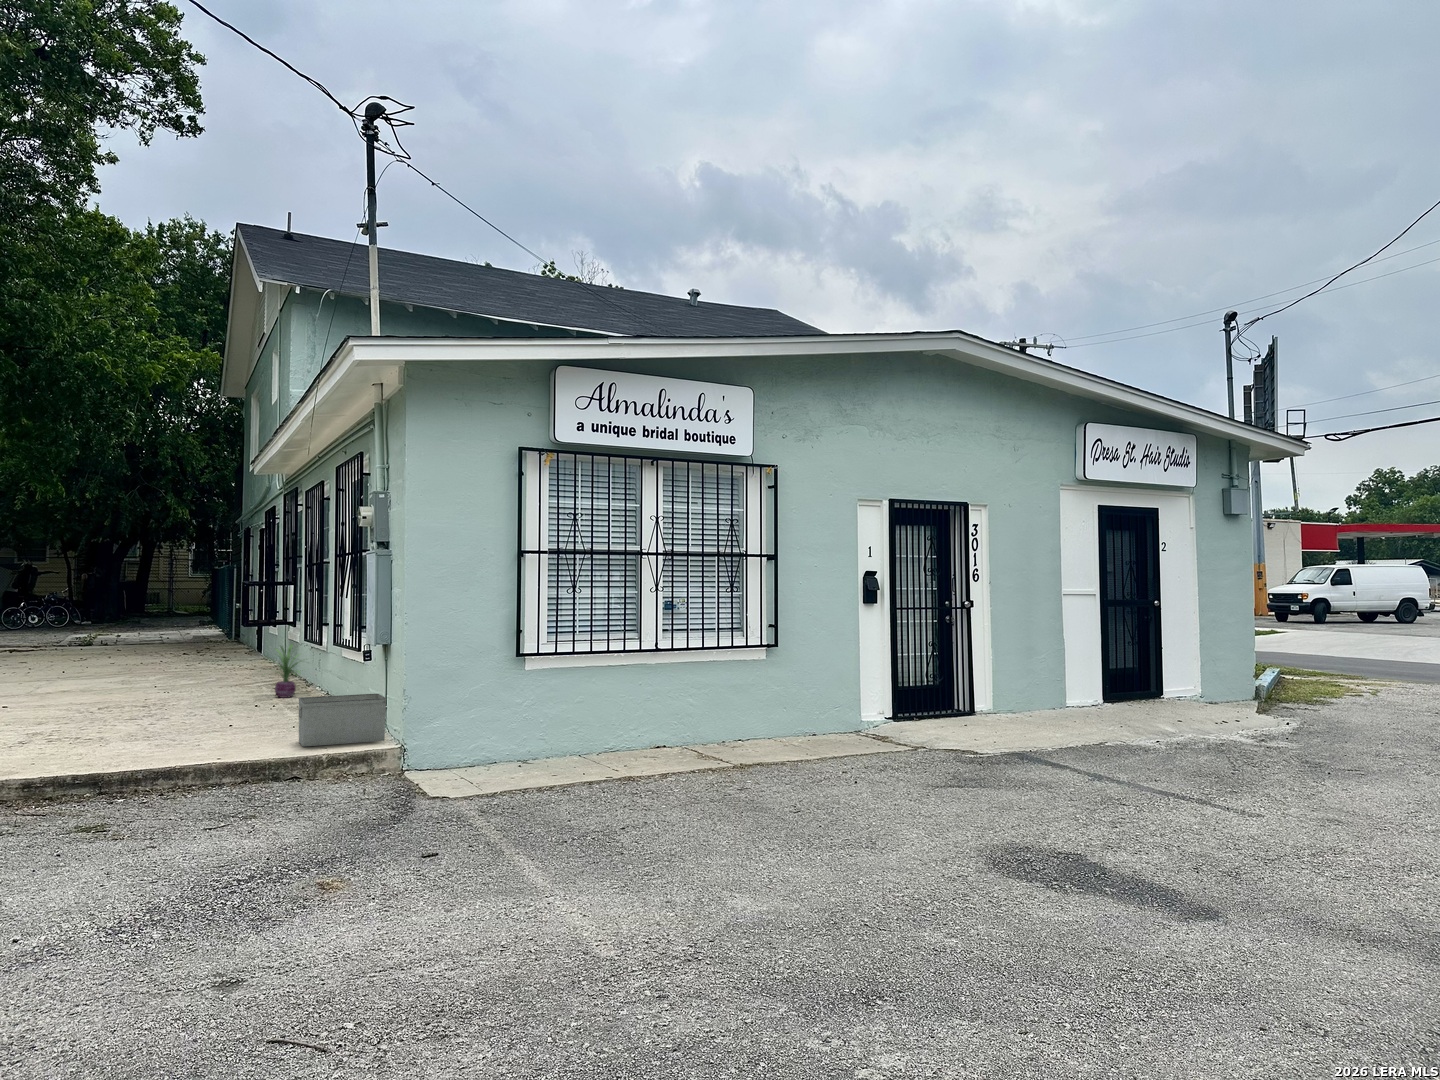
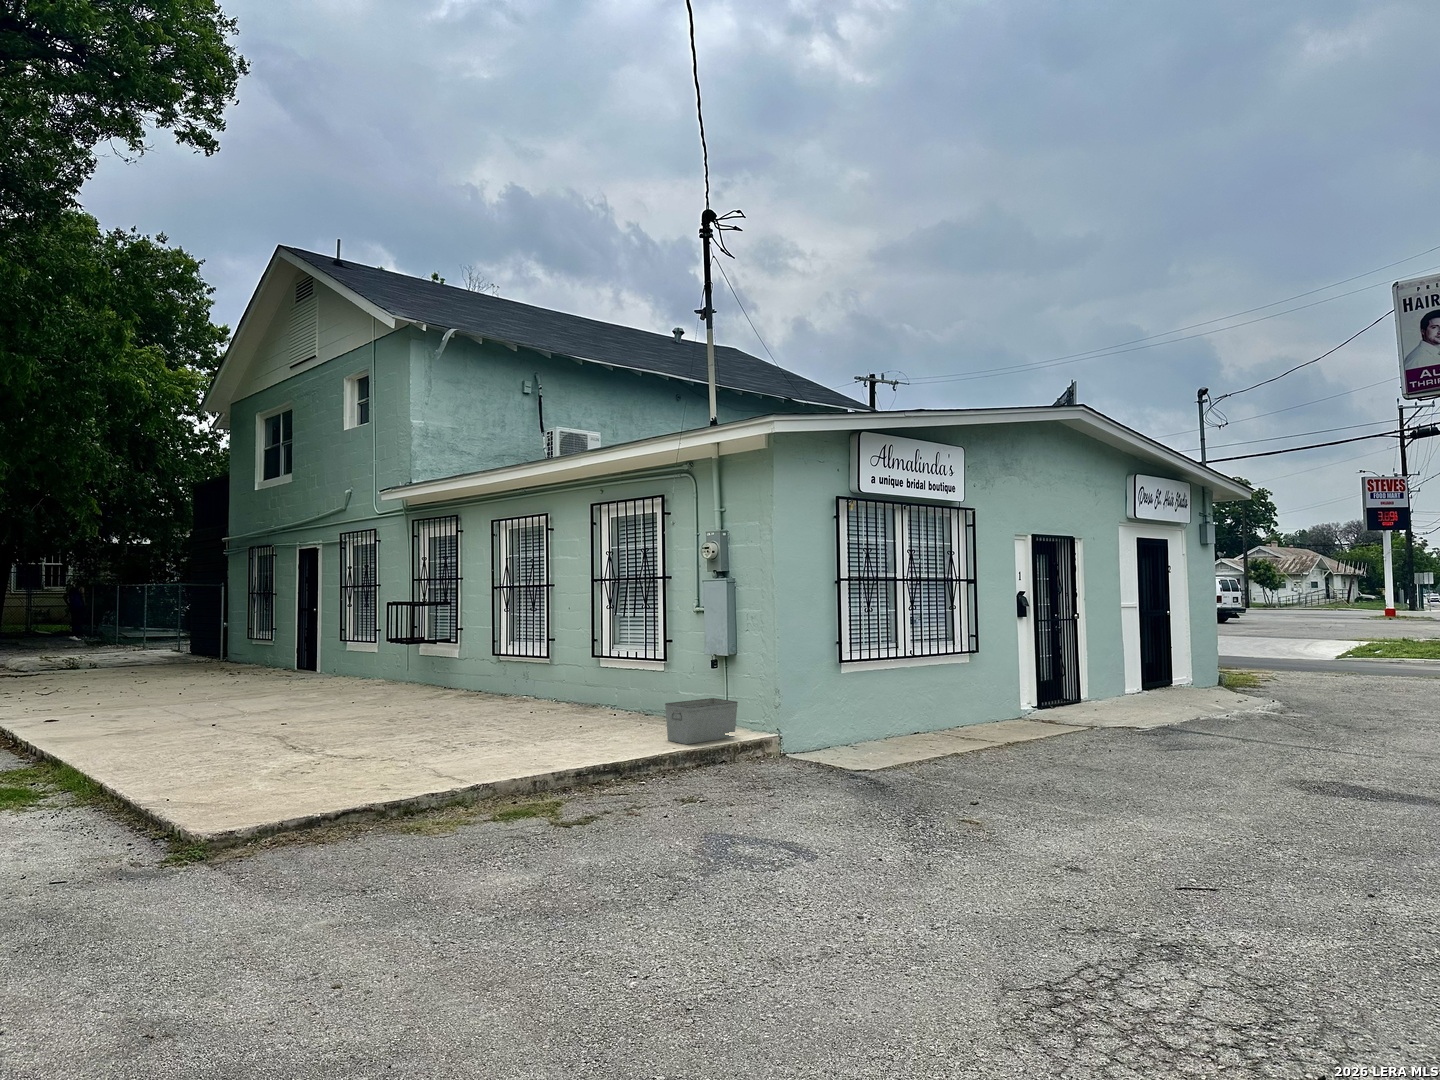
decorative plant: present [275,644,300,698] -> none [489,655,540,703]

